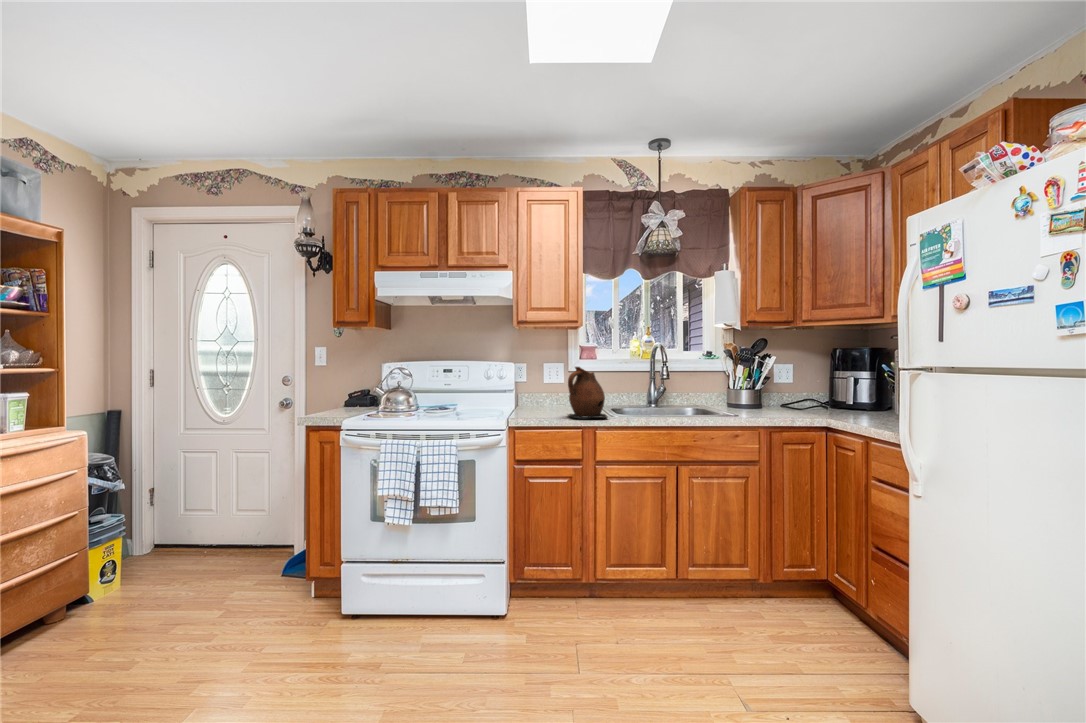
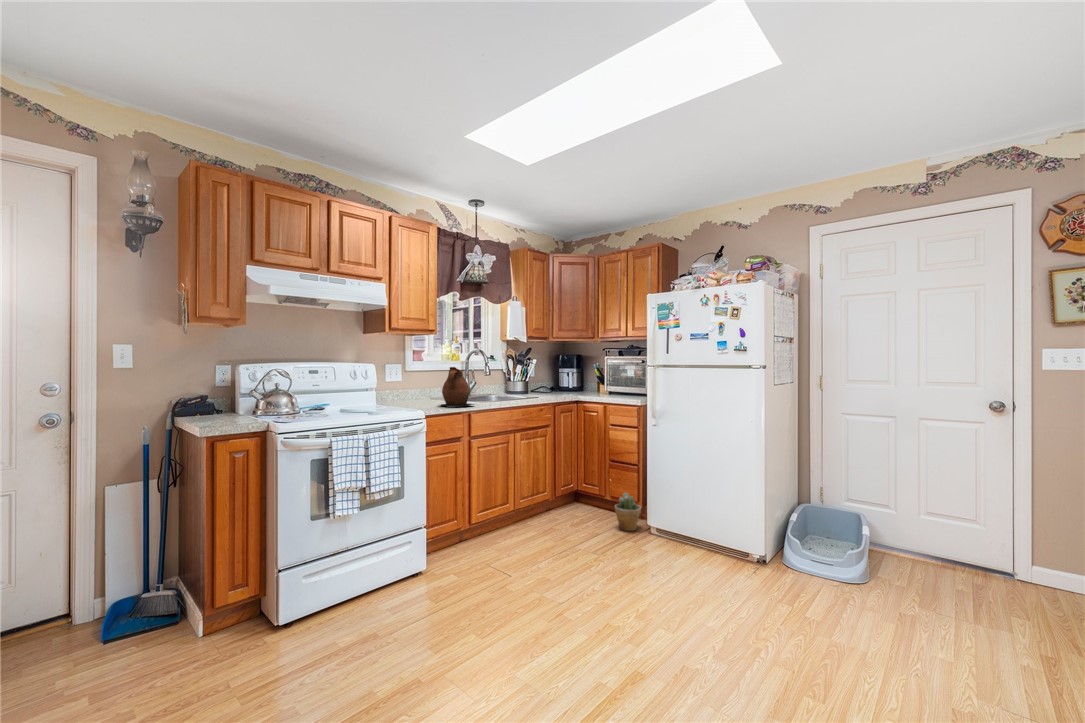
potted plant: none [848,610,910,692] -> present [615,493,641,531]

